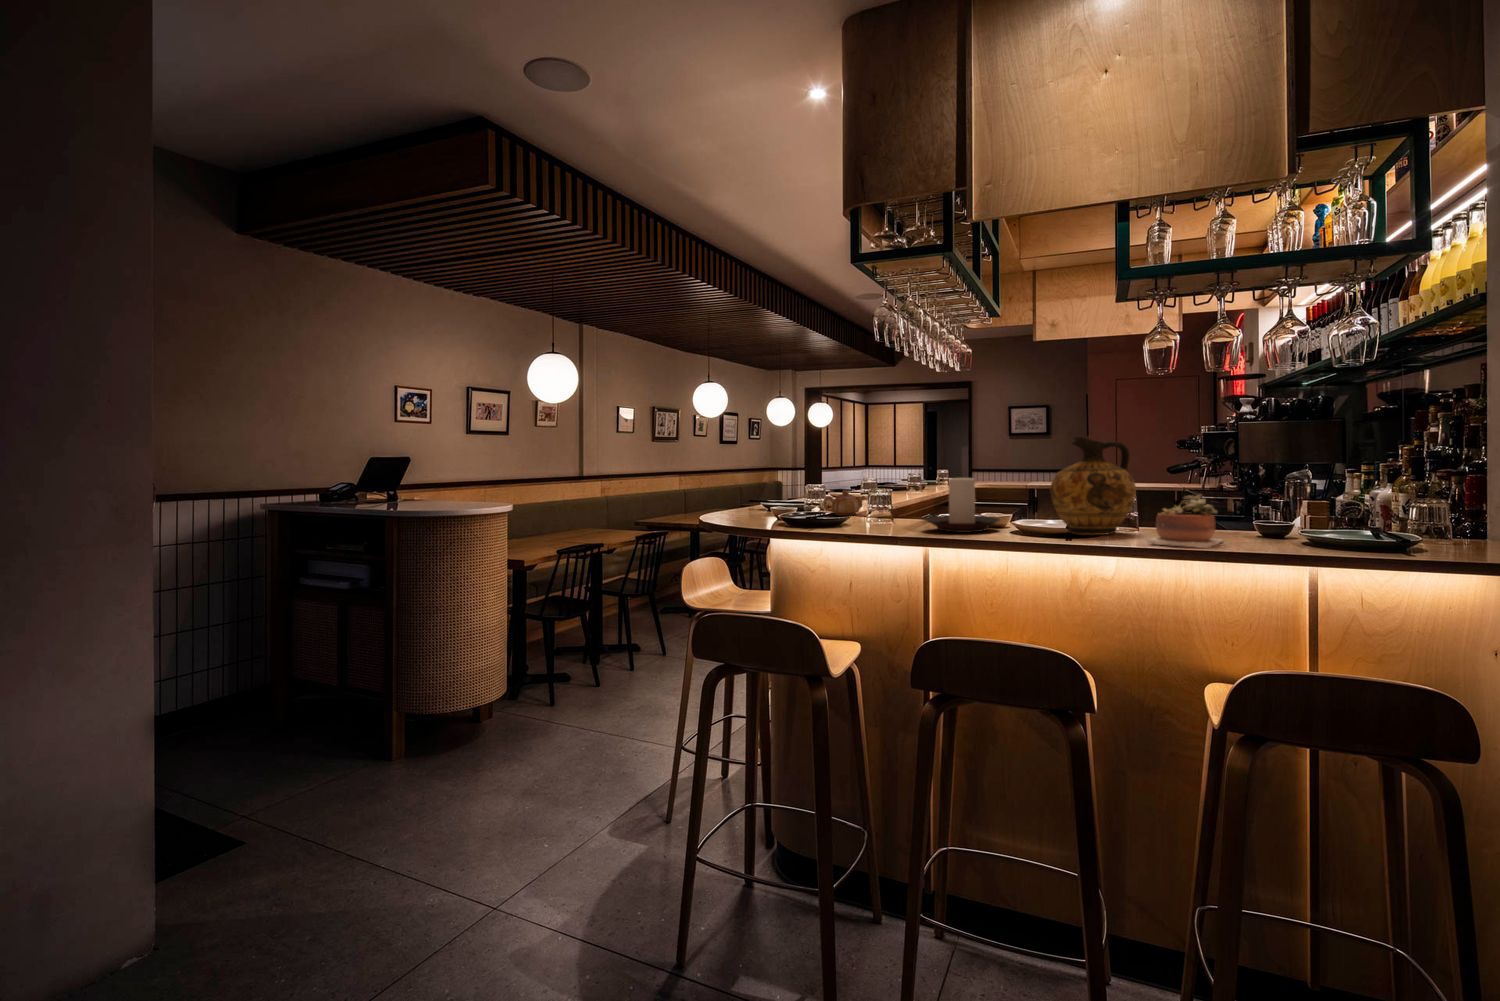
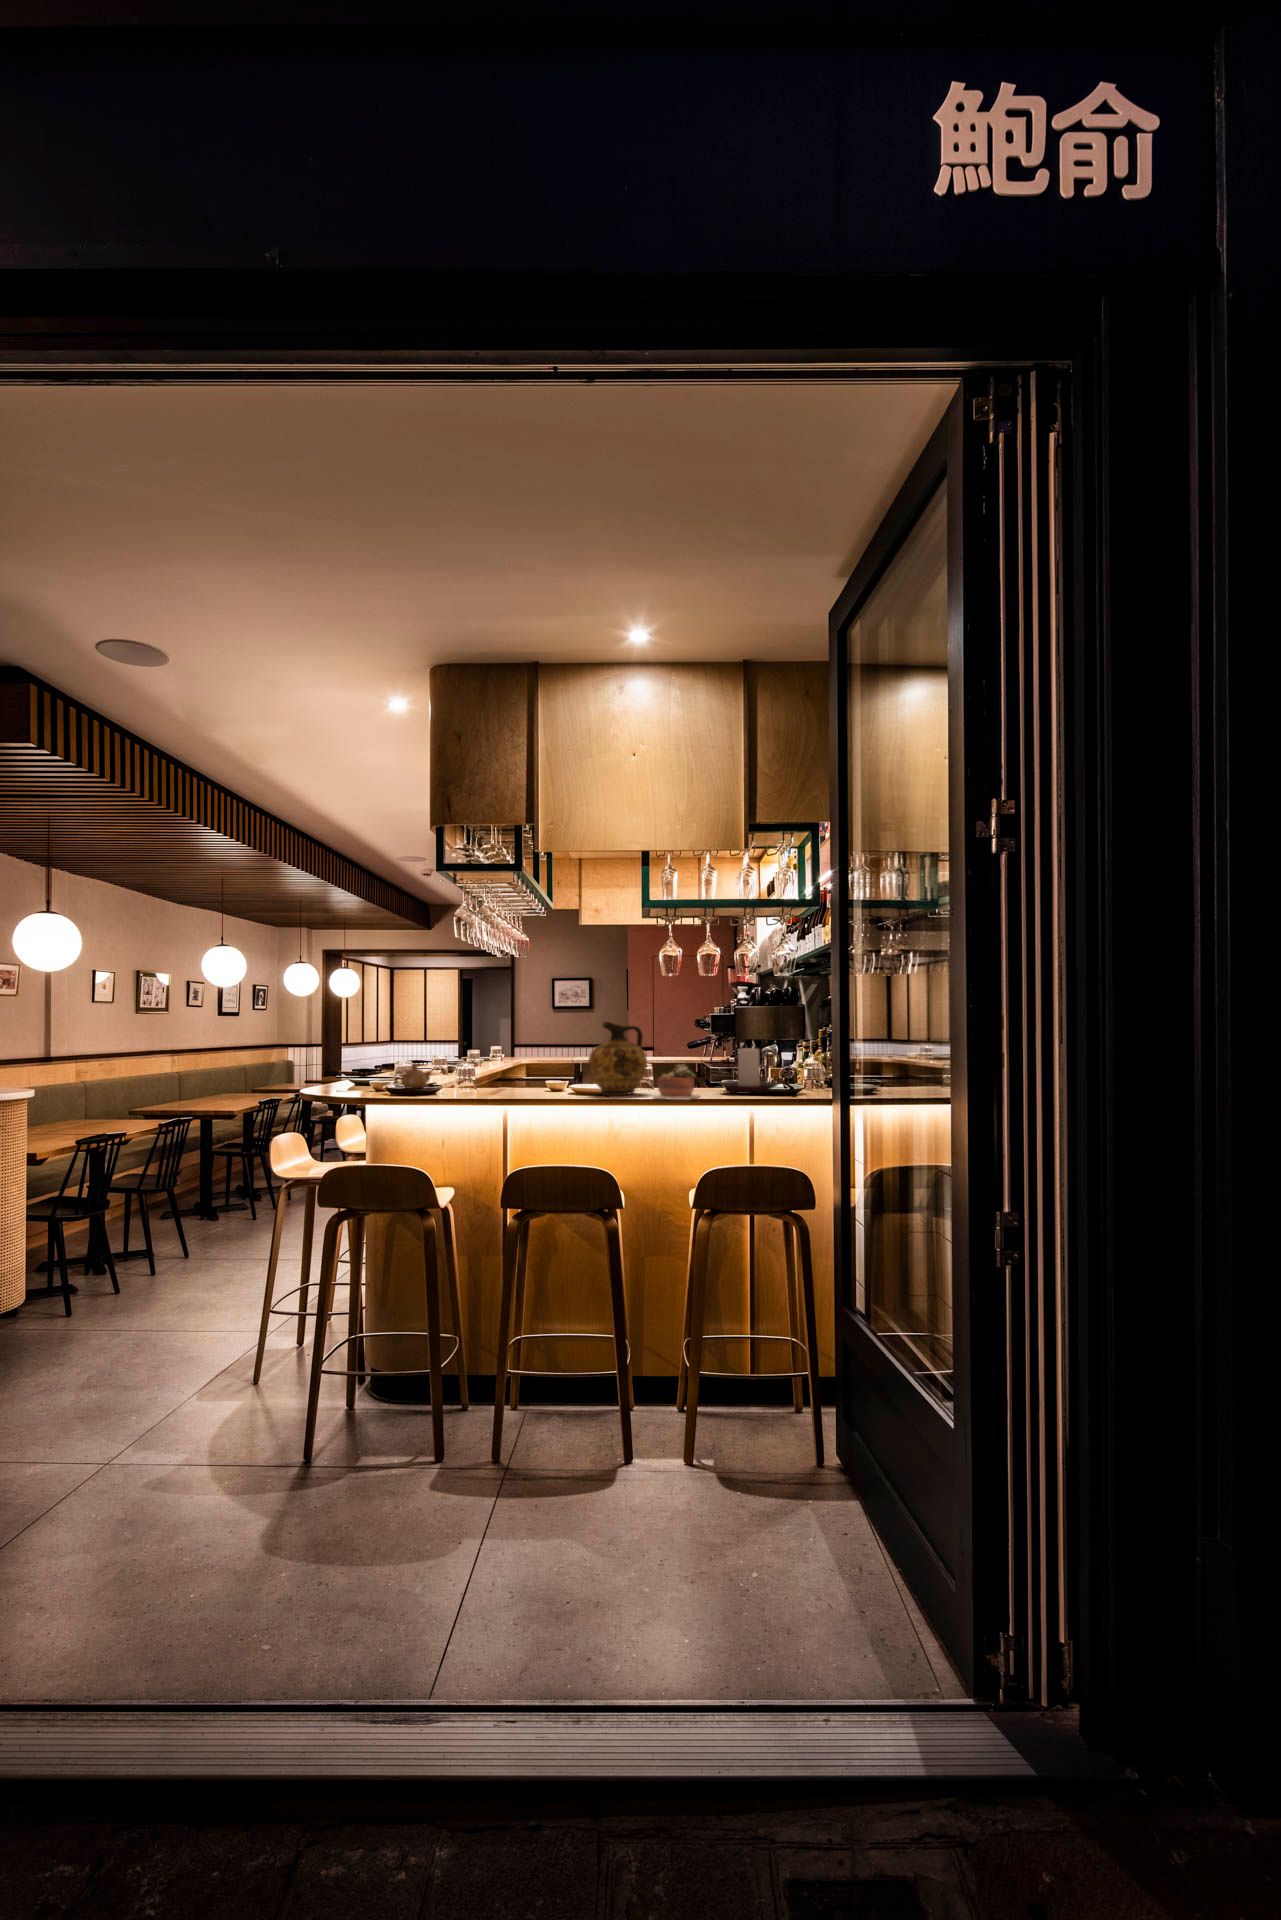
candle holder: present [925,478,1000,533] -> present [719,1048,779,1094]

